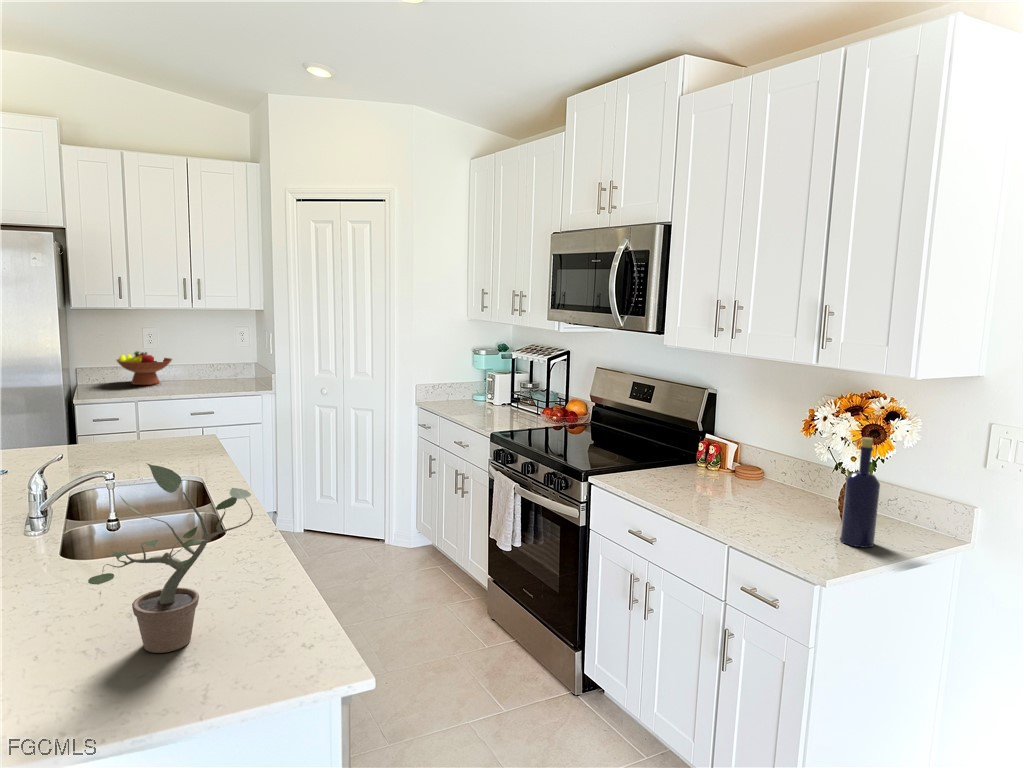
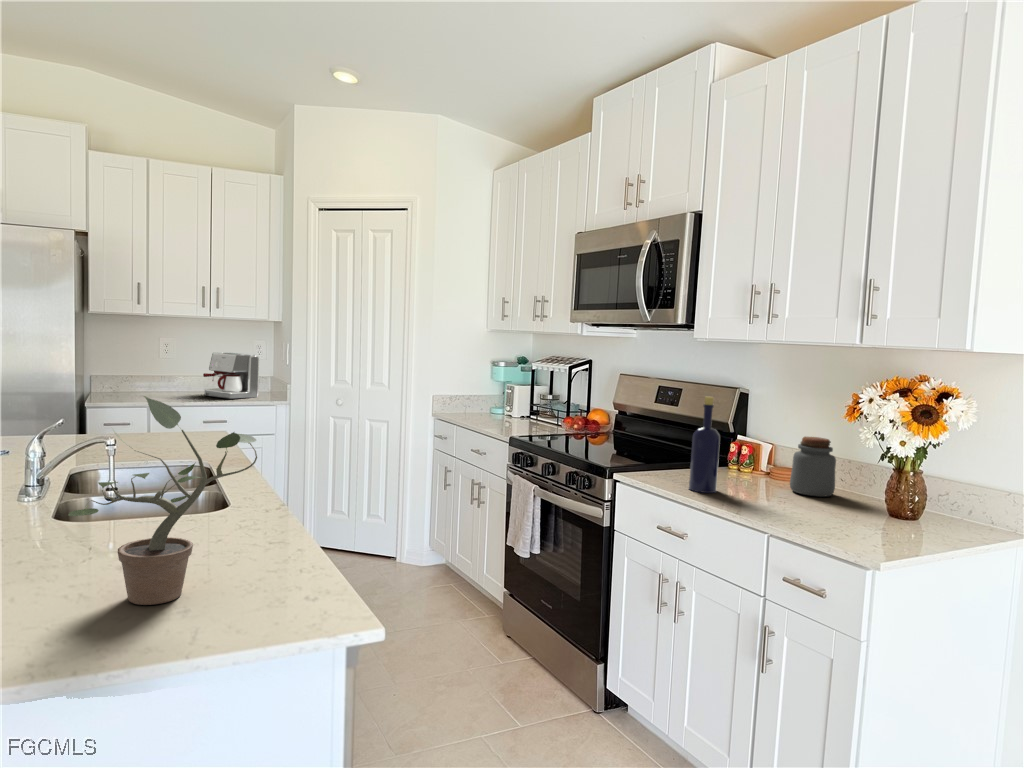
coffee maker: none [186,342,242,390] -> present [203,353,259,399]
fruit bowl: present [116,351,172,385] -> none [134,360,191,394]
bottle: present [840,437,880,548] -> present [689,397,720,493]
jar: none [754,442,797,500] -> present [790,437,836,497]

